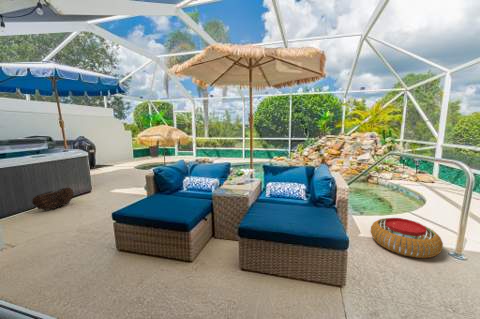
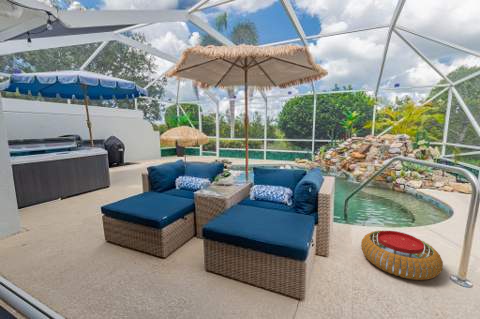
basket: present [32,188,74,210] -> none [55,182,92,201]

